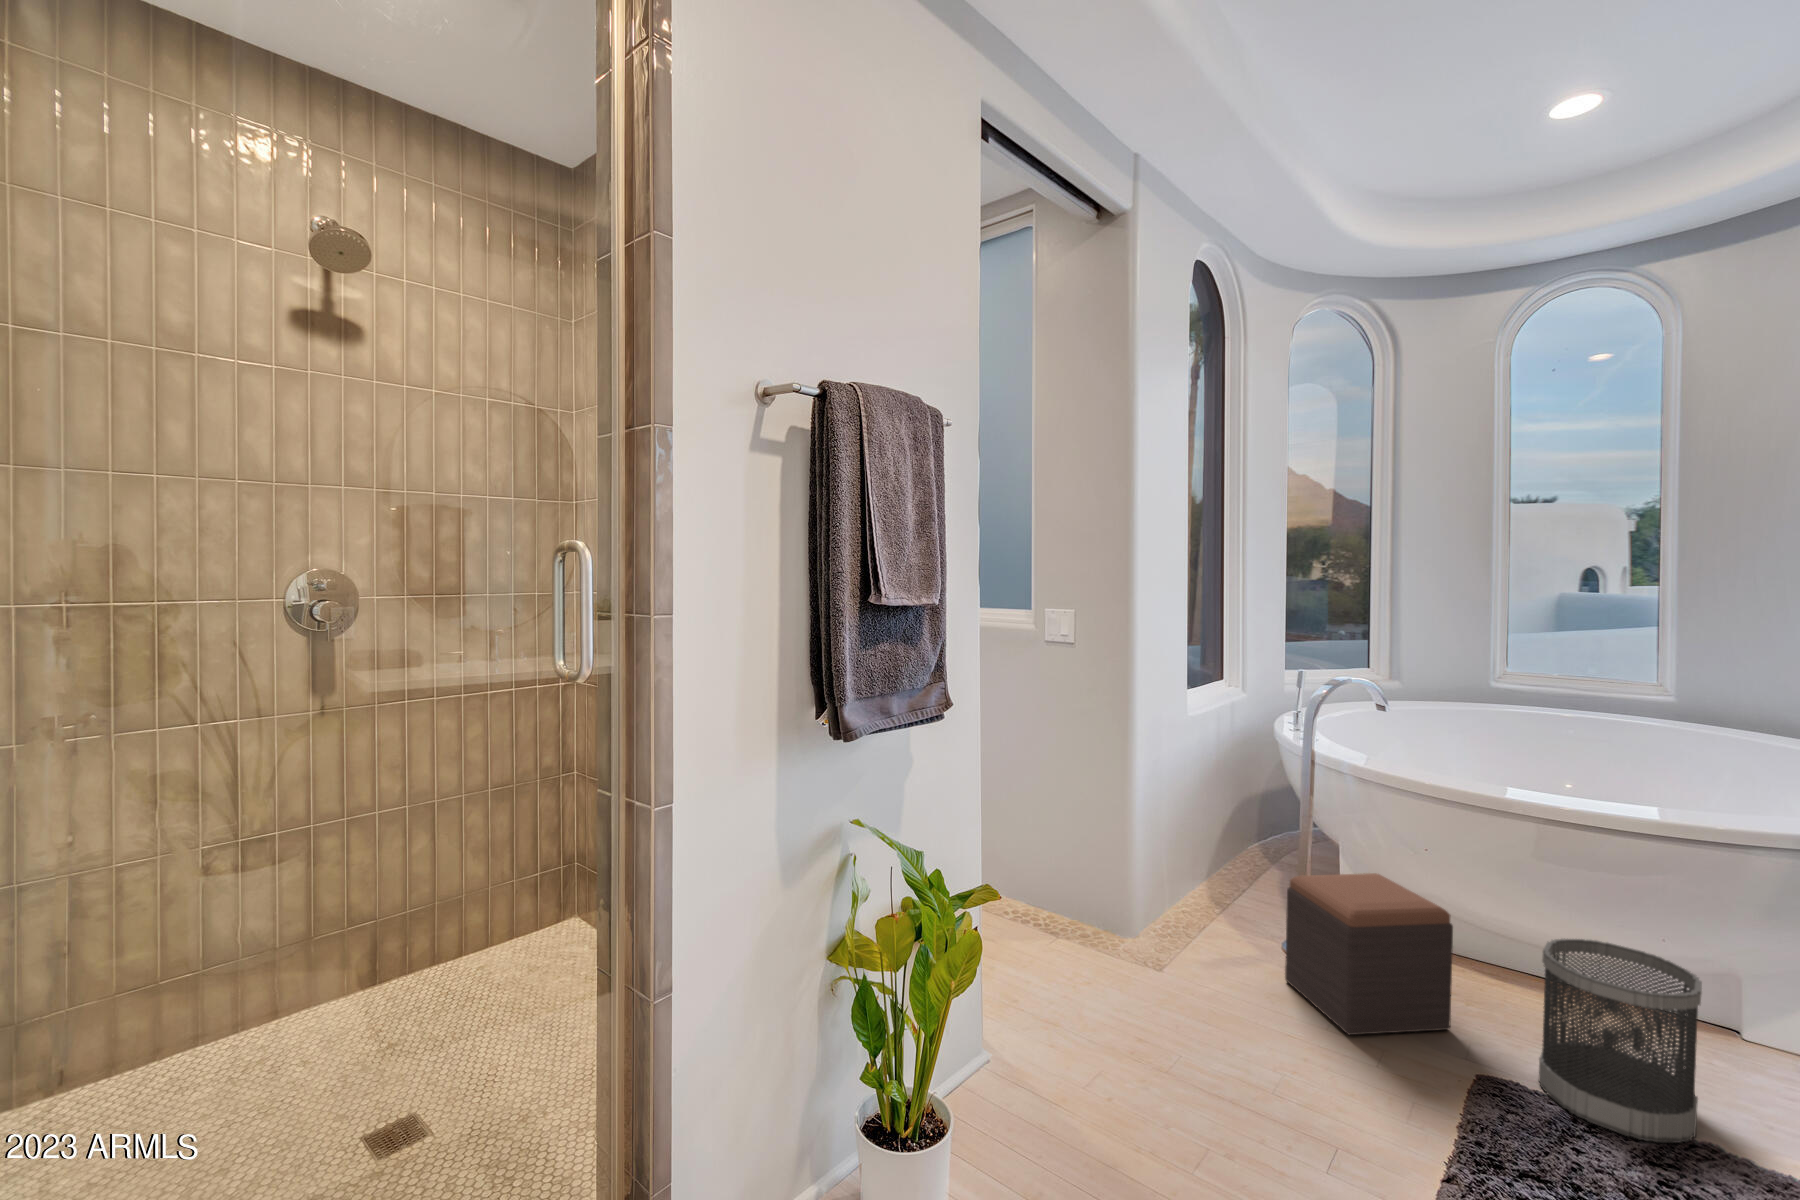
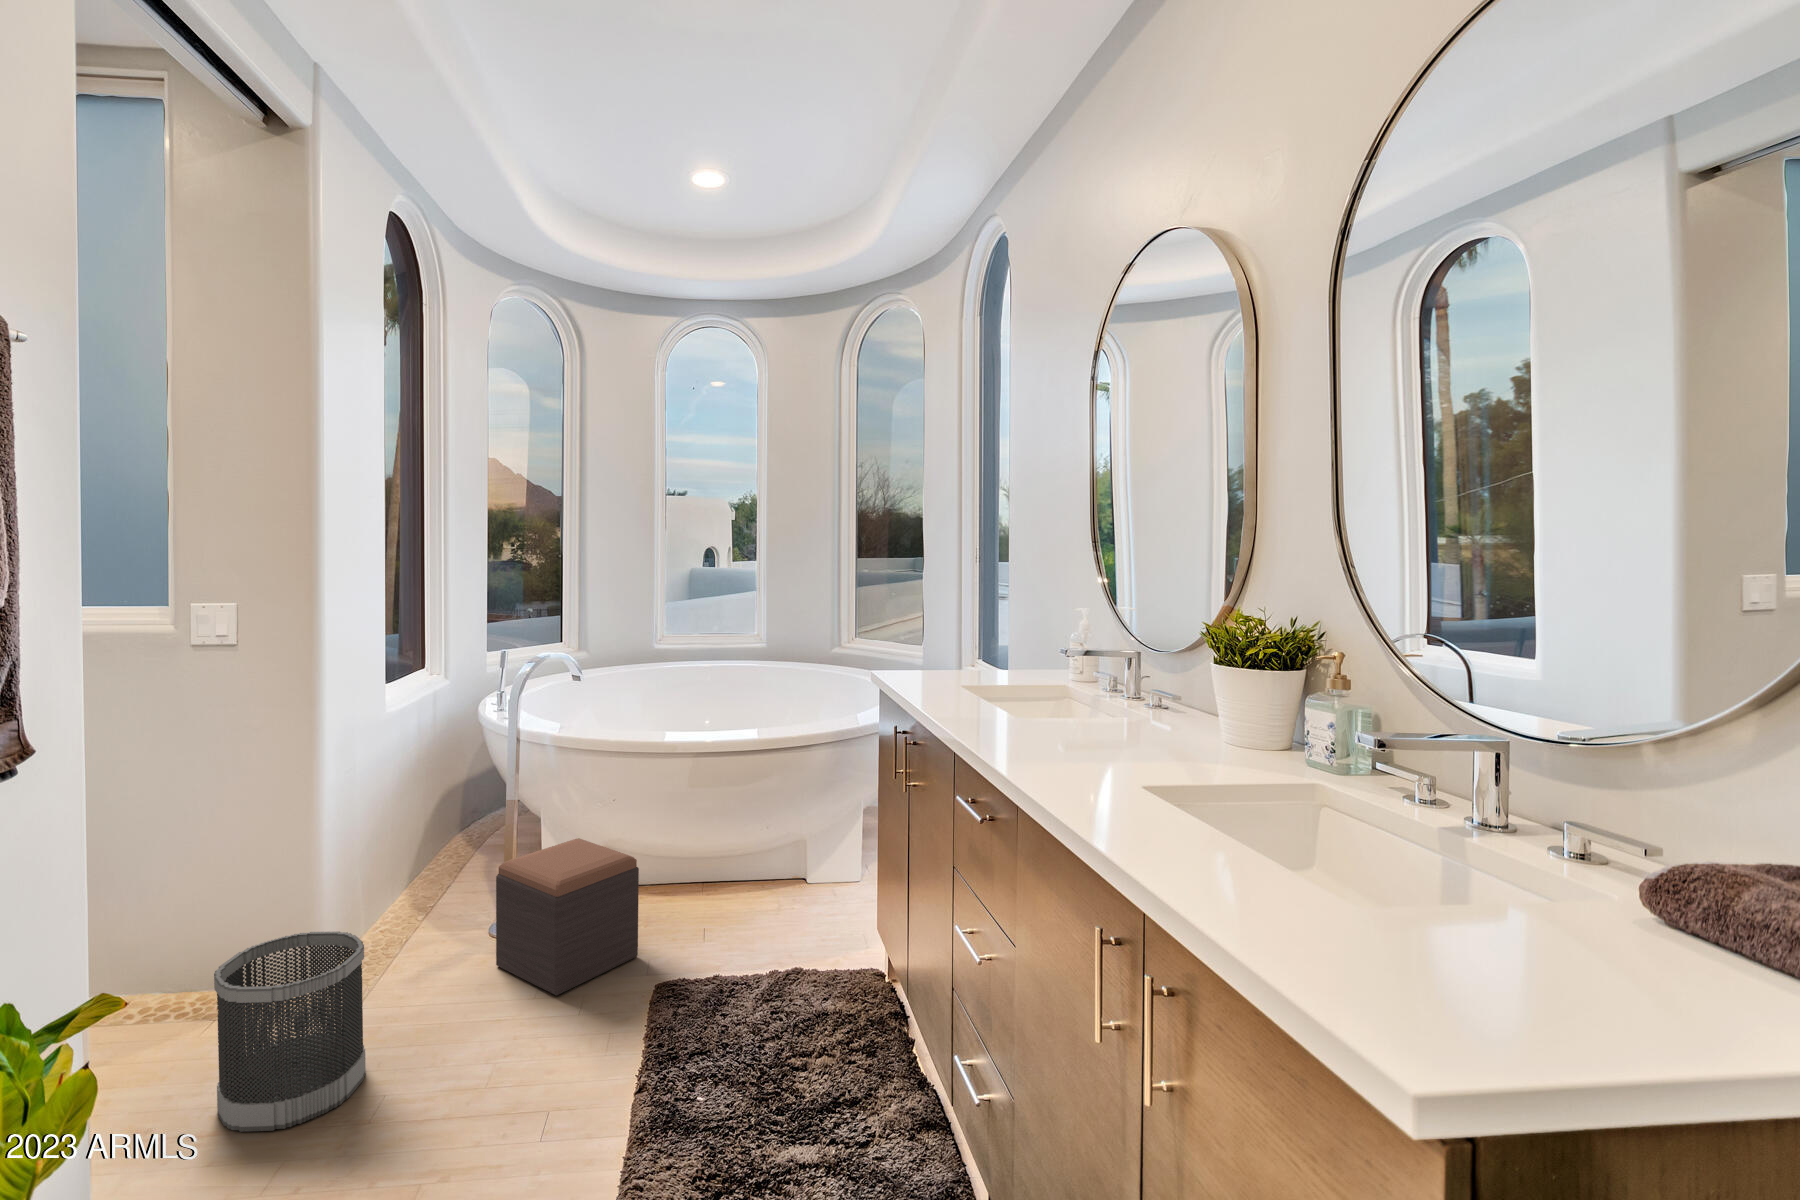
wastebasket: present [1539,939,1702,1143] -> present [214,931,366,1132]

